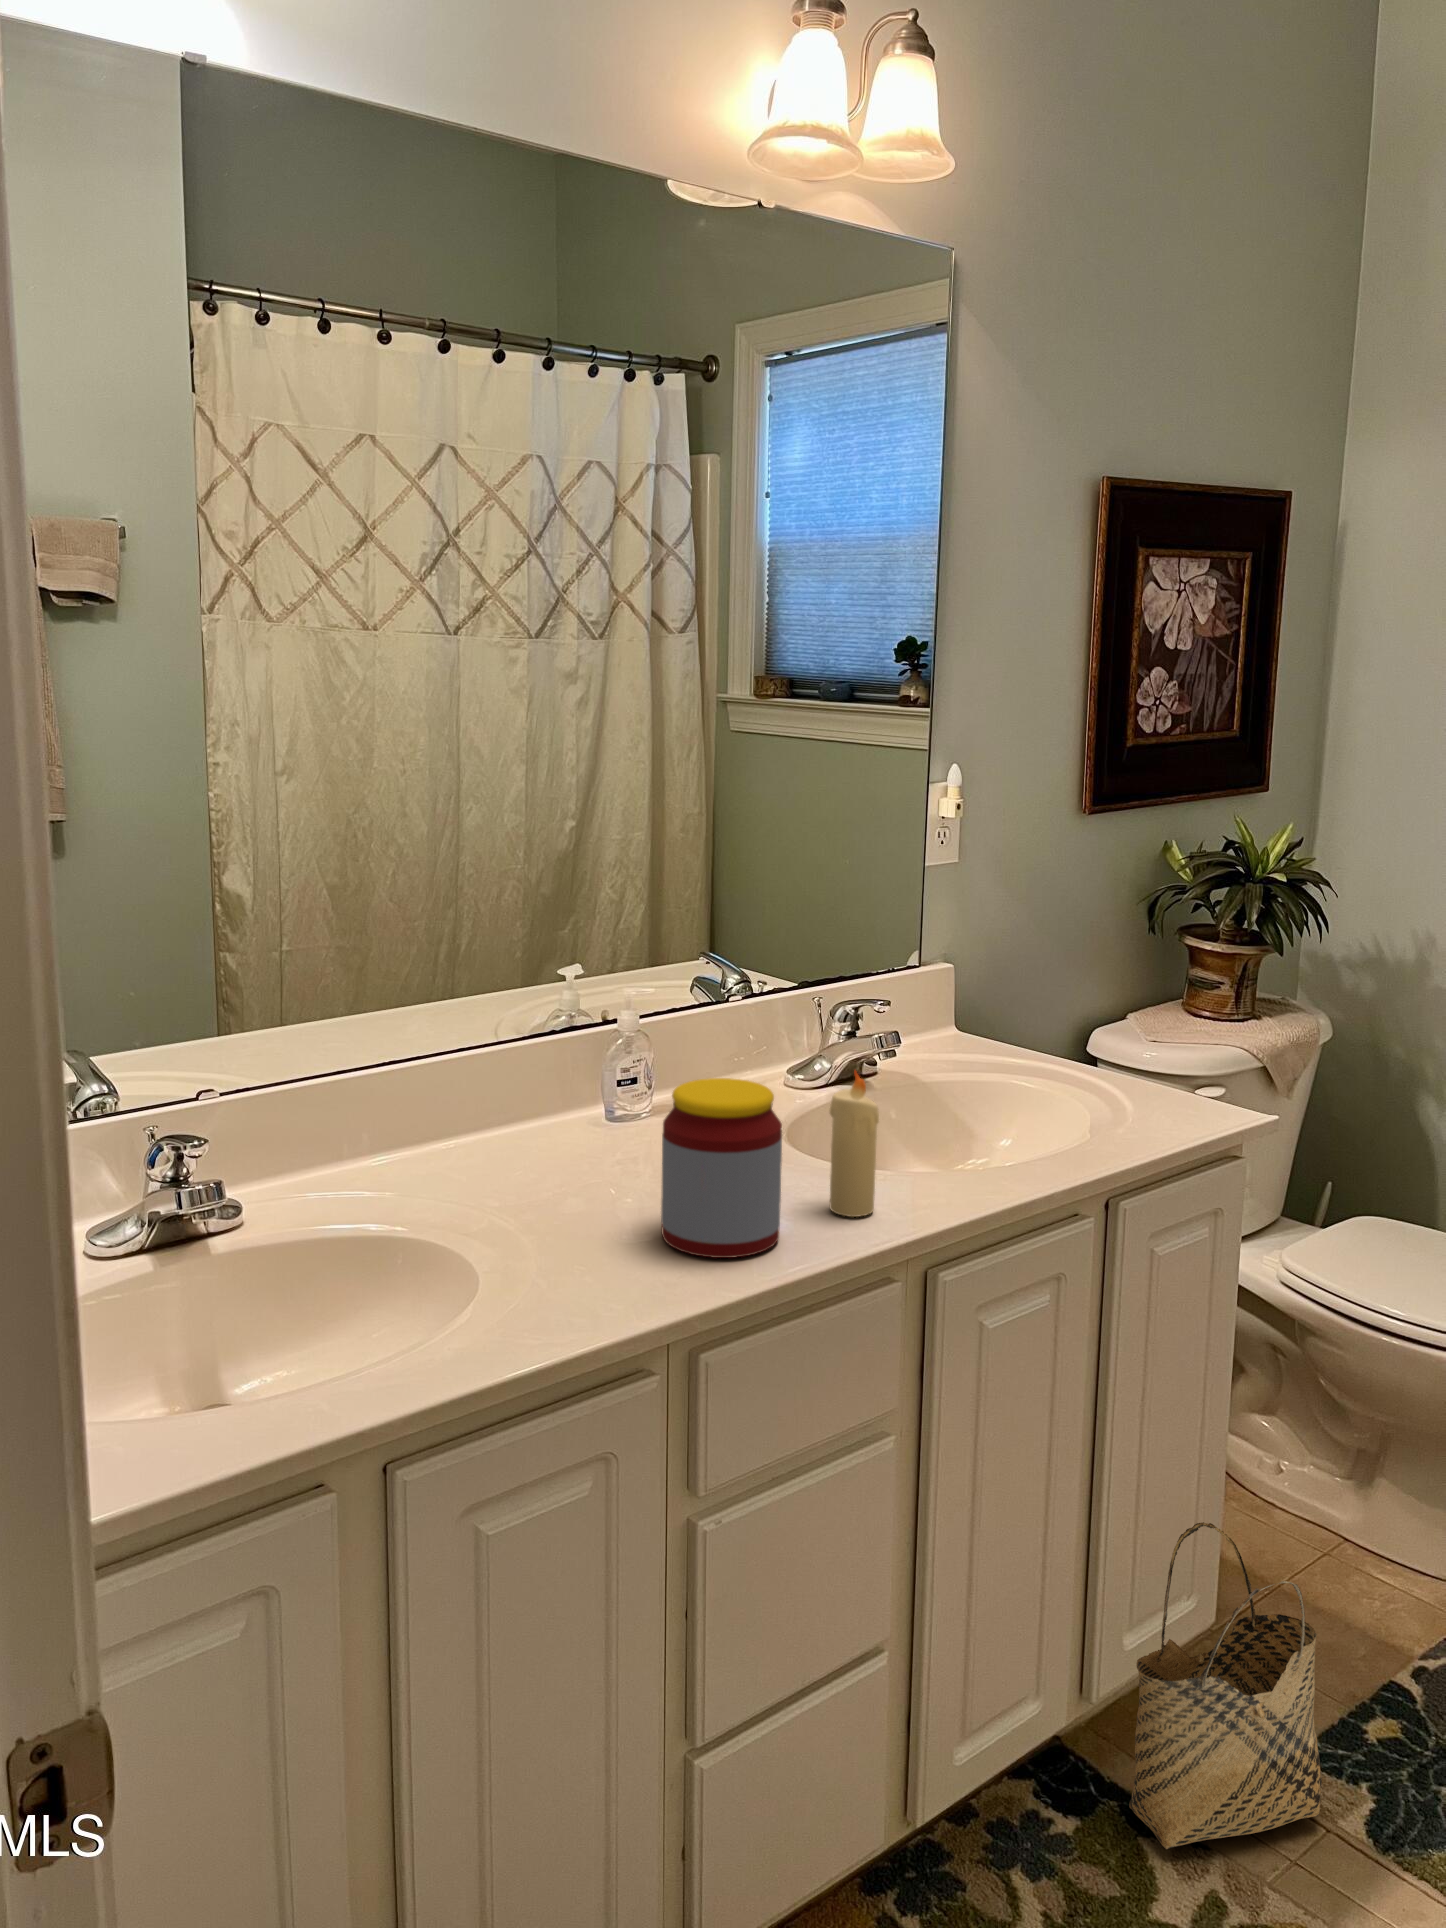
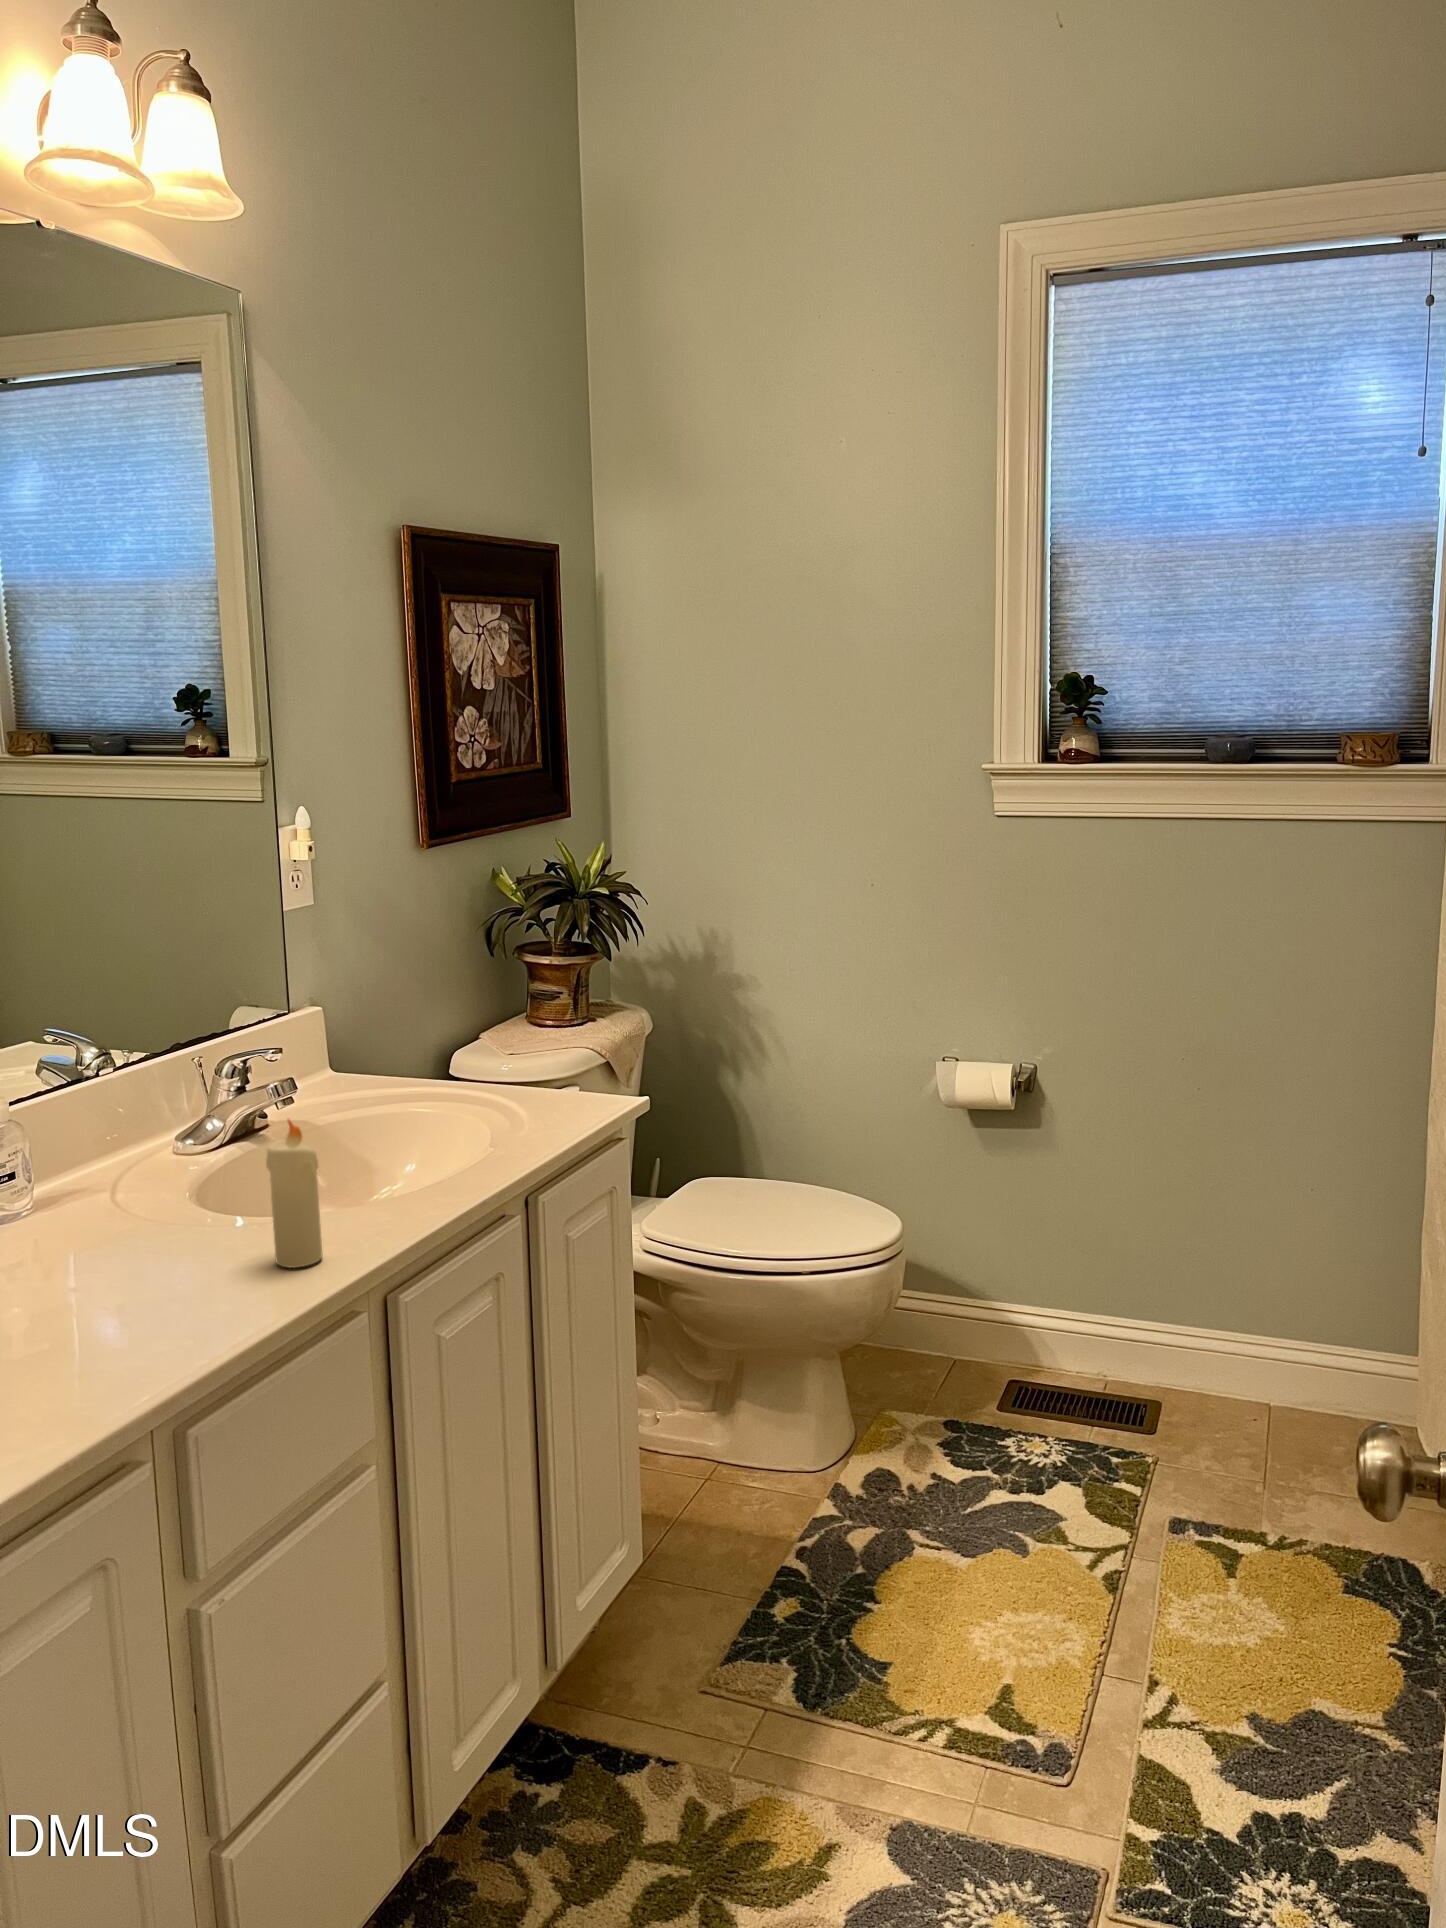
jar: present [661,1078,782,1258] -> none [92,1149,236,1343]
woven basket: present [1129,1522,1322,1849] -> none [598,1473,758,1779]

